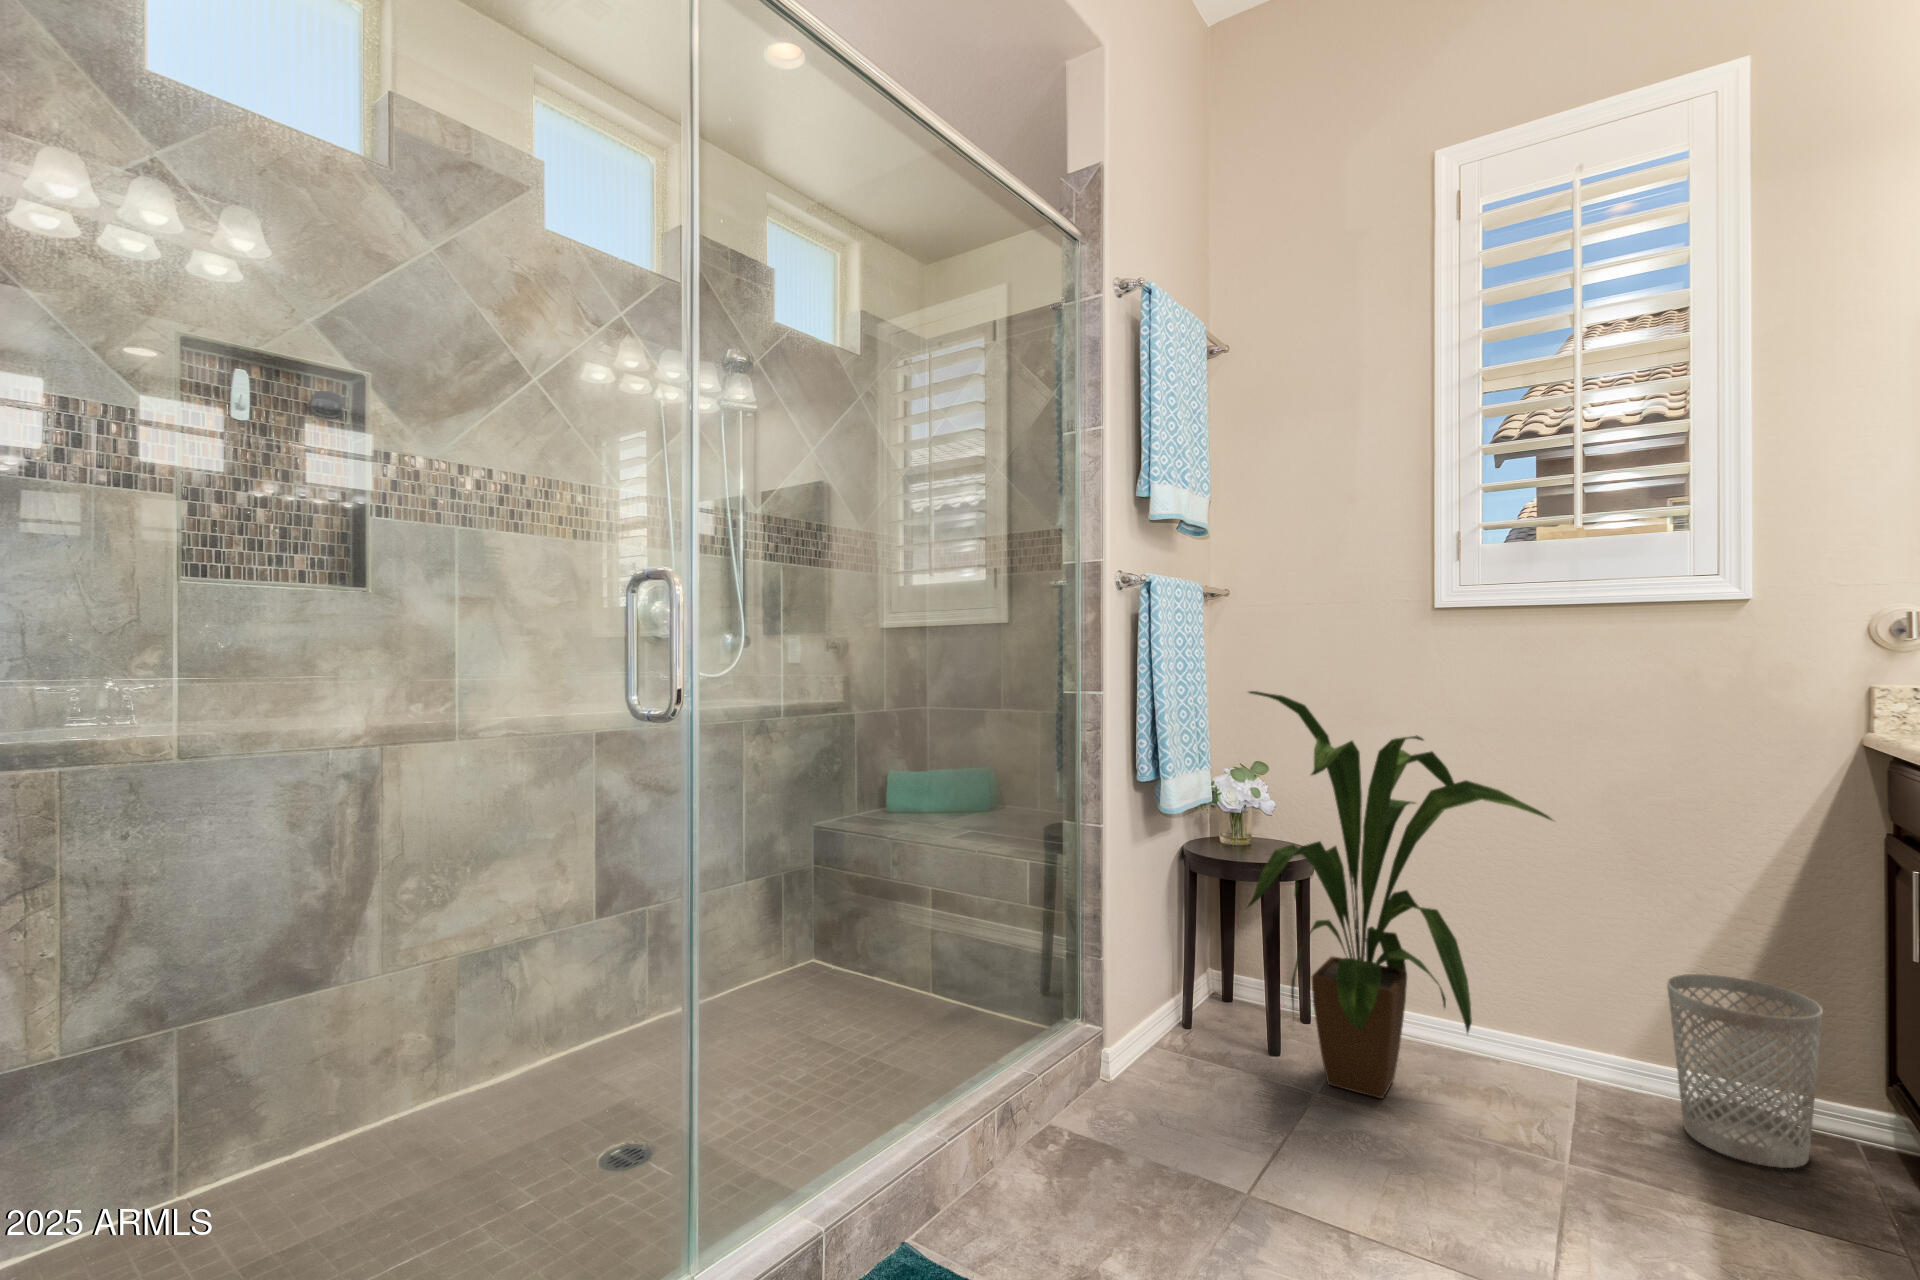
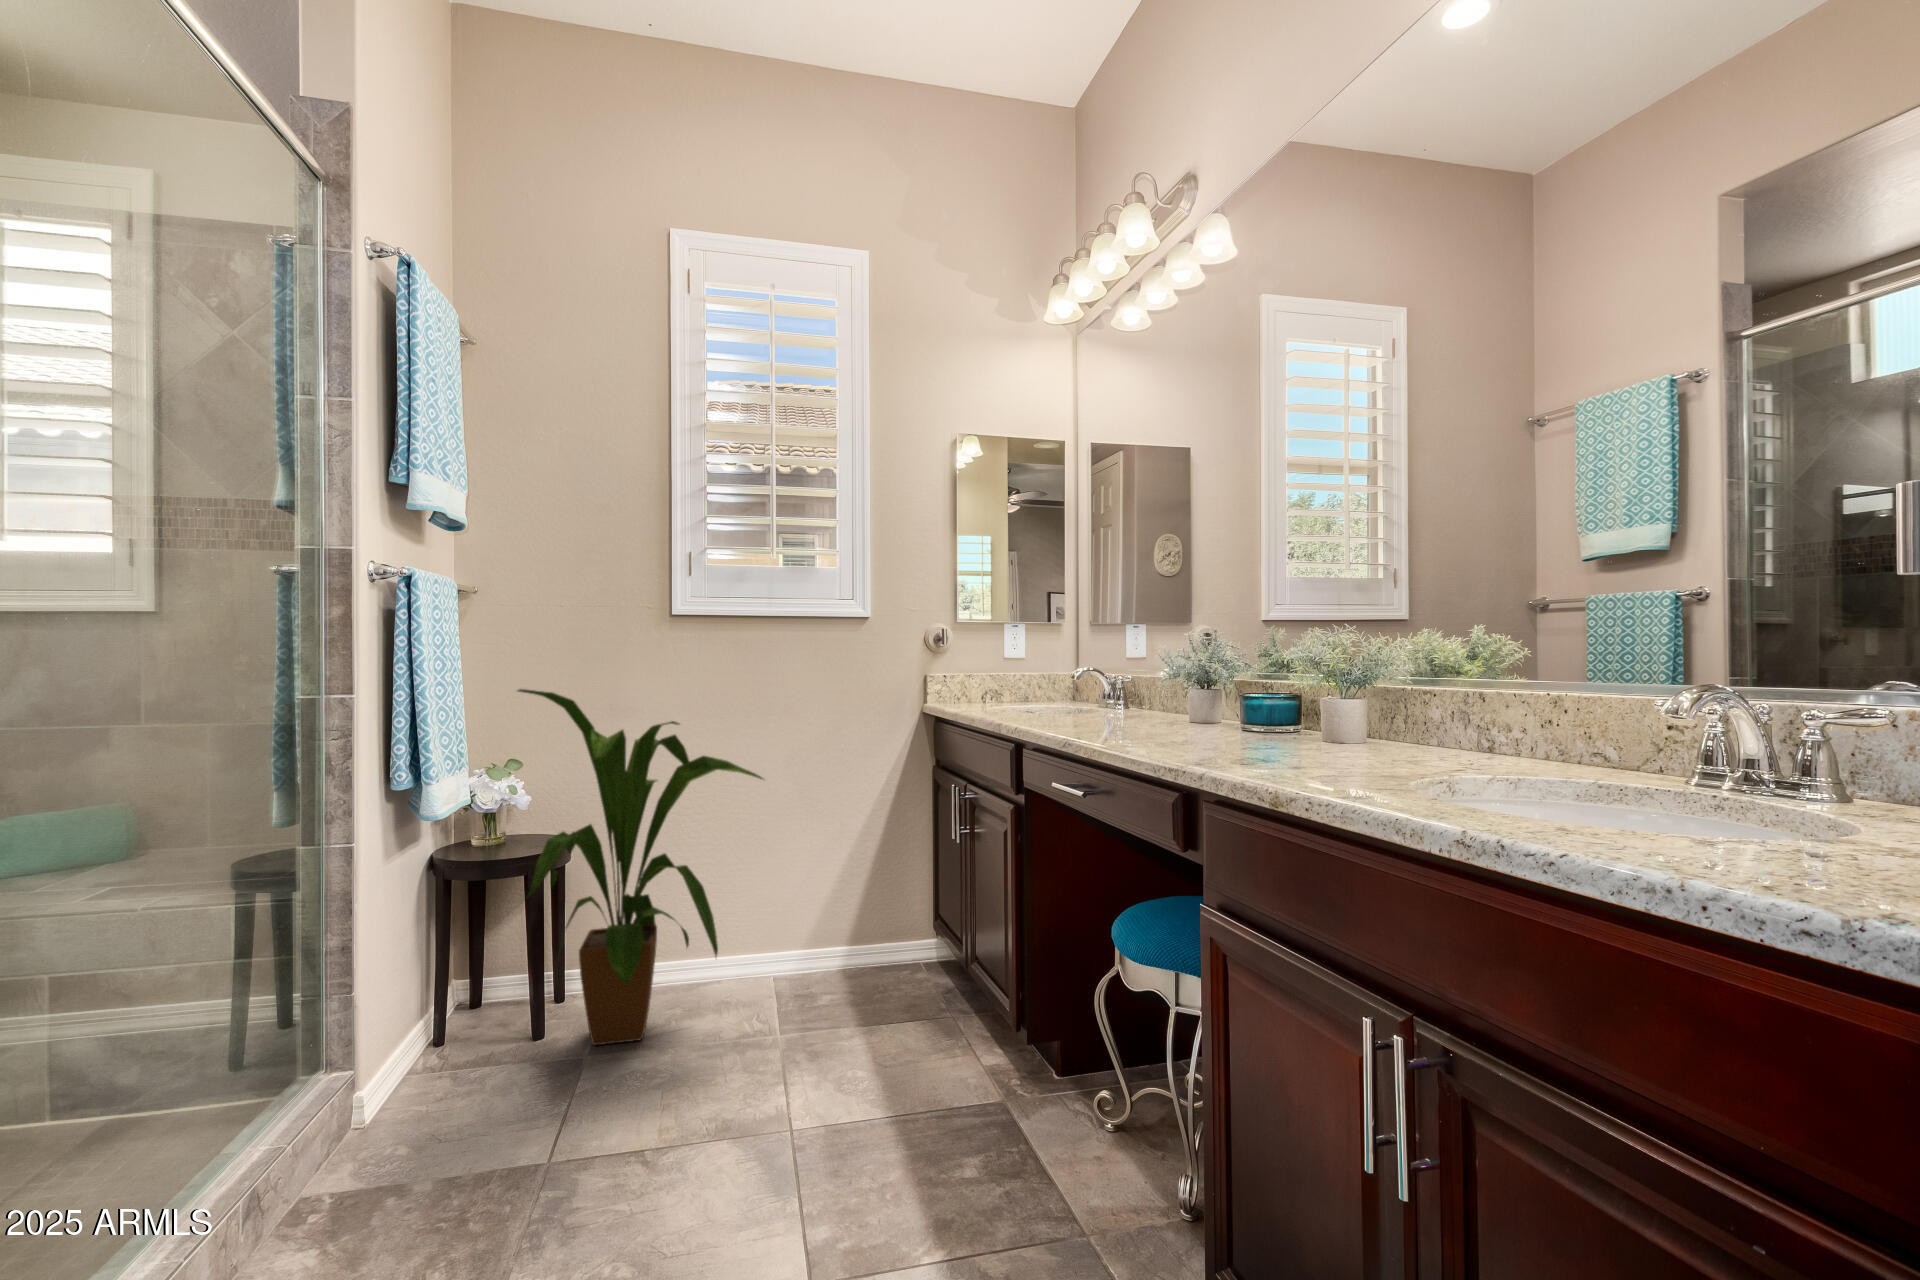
wastebasket: present [1667,974,1823,1168] -> none [831,872,911,994]

